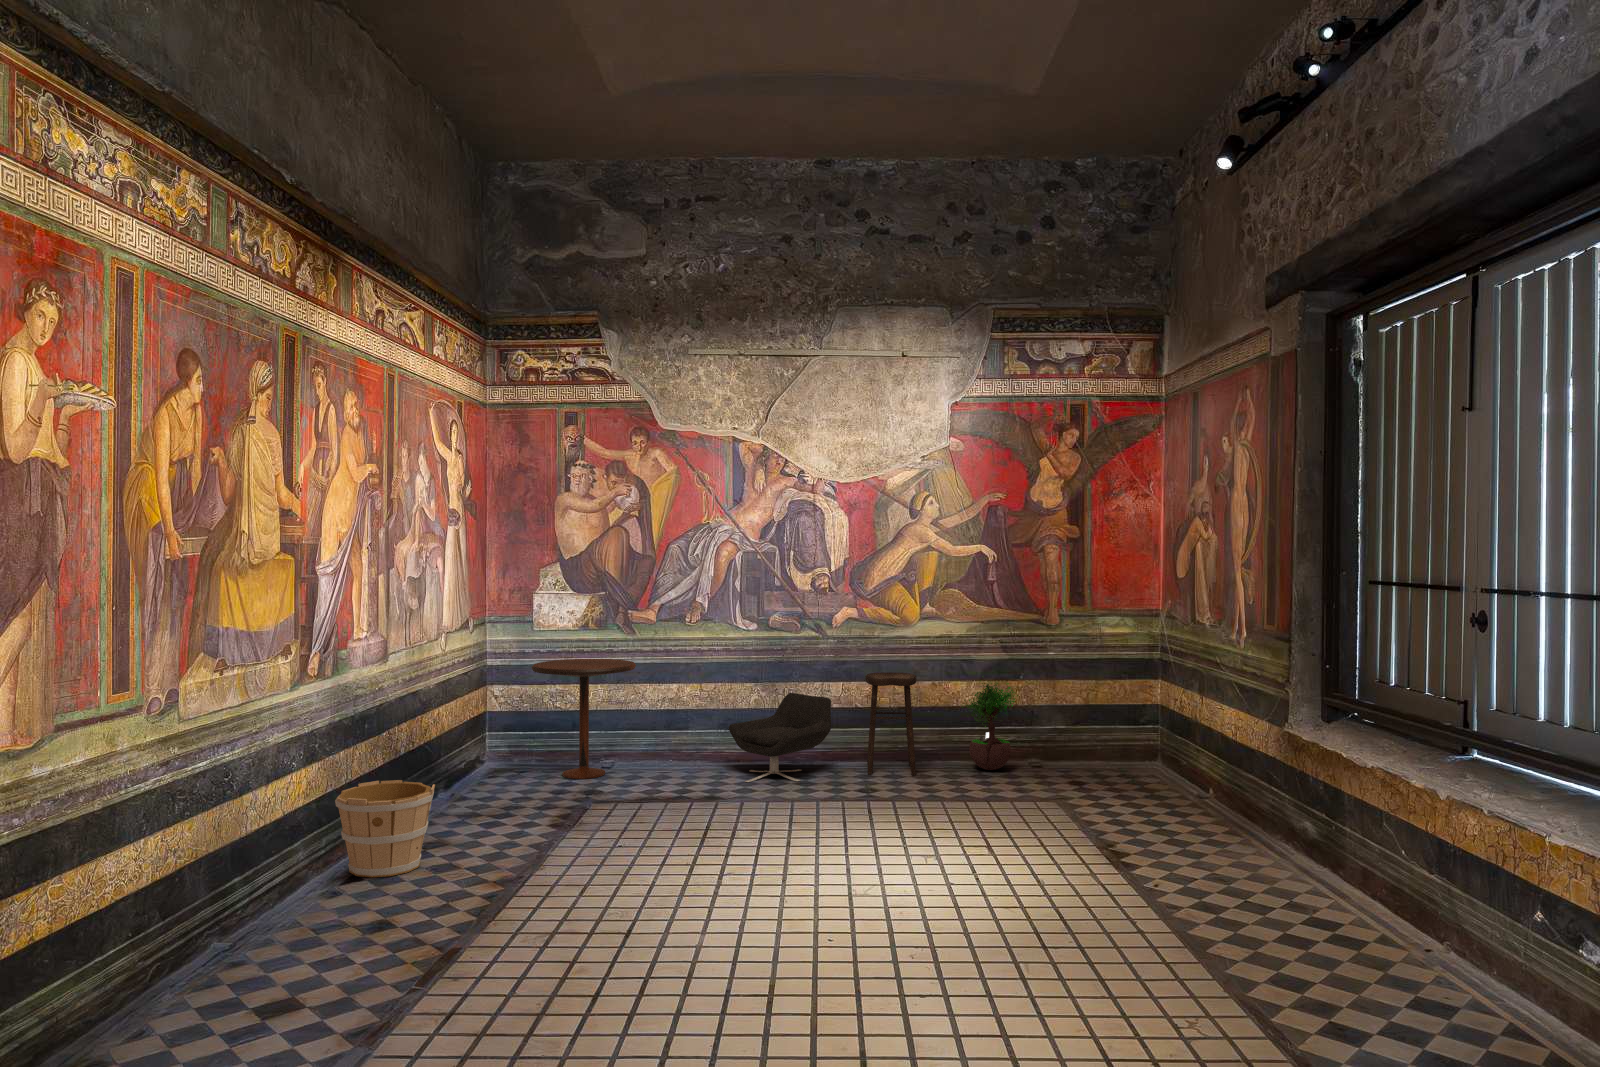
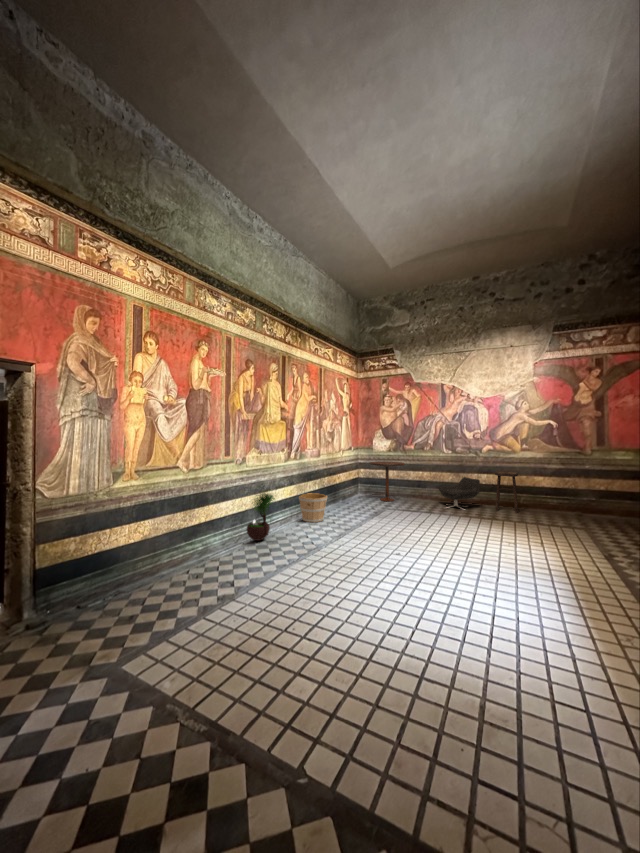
potted tree: present [962,676,1018,770] -> present [247,493,274,541]

